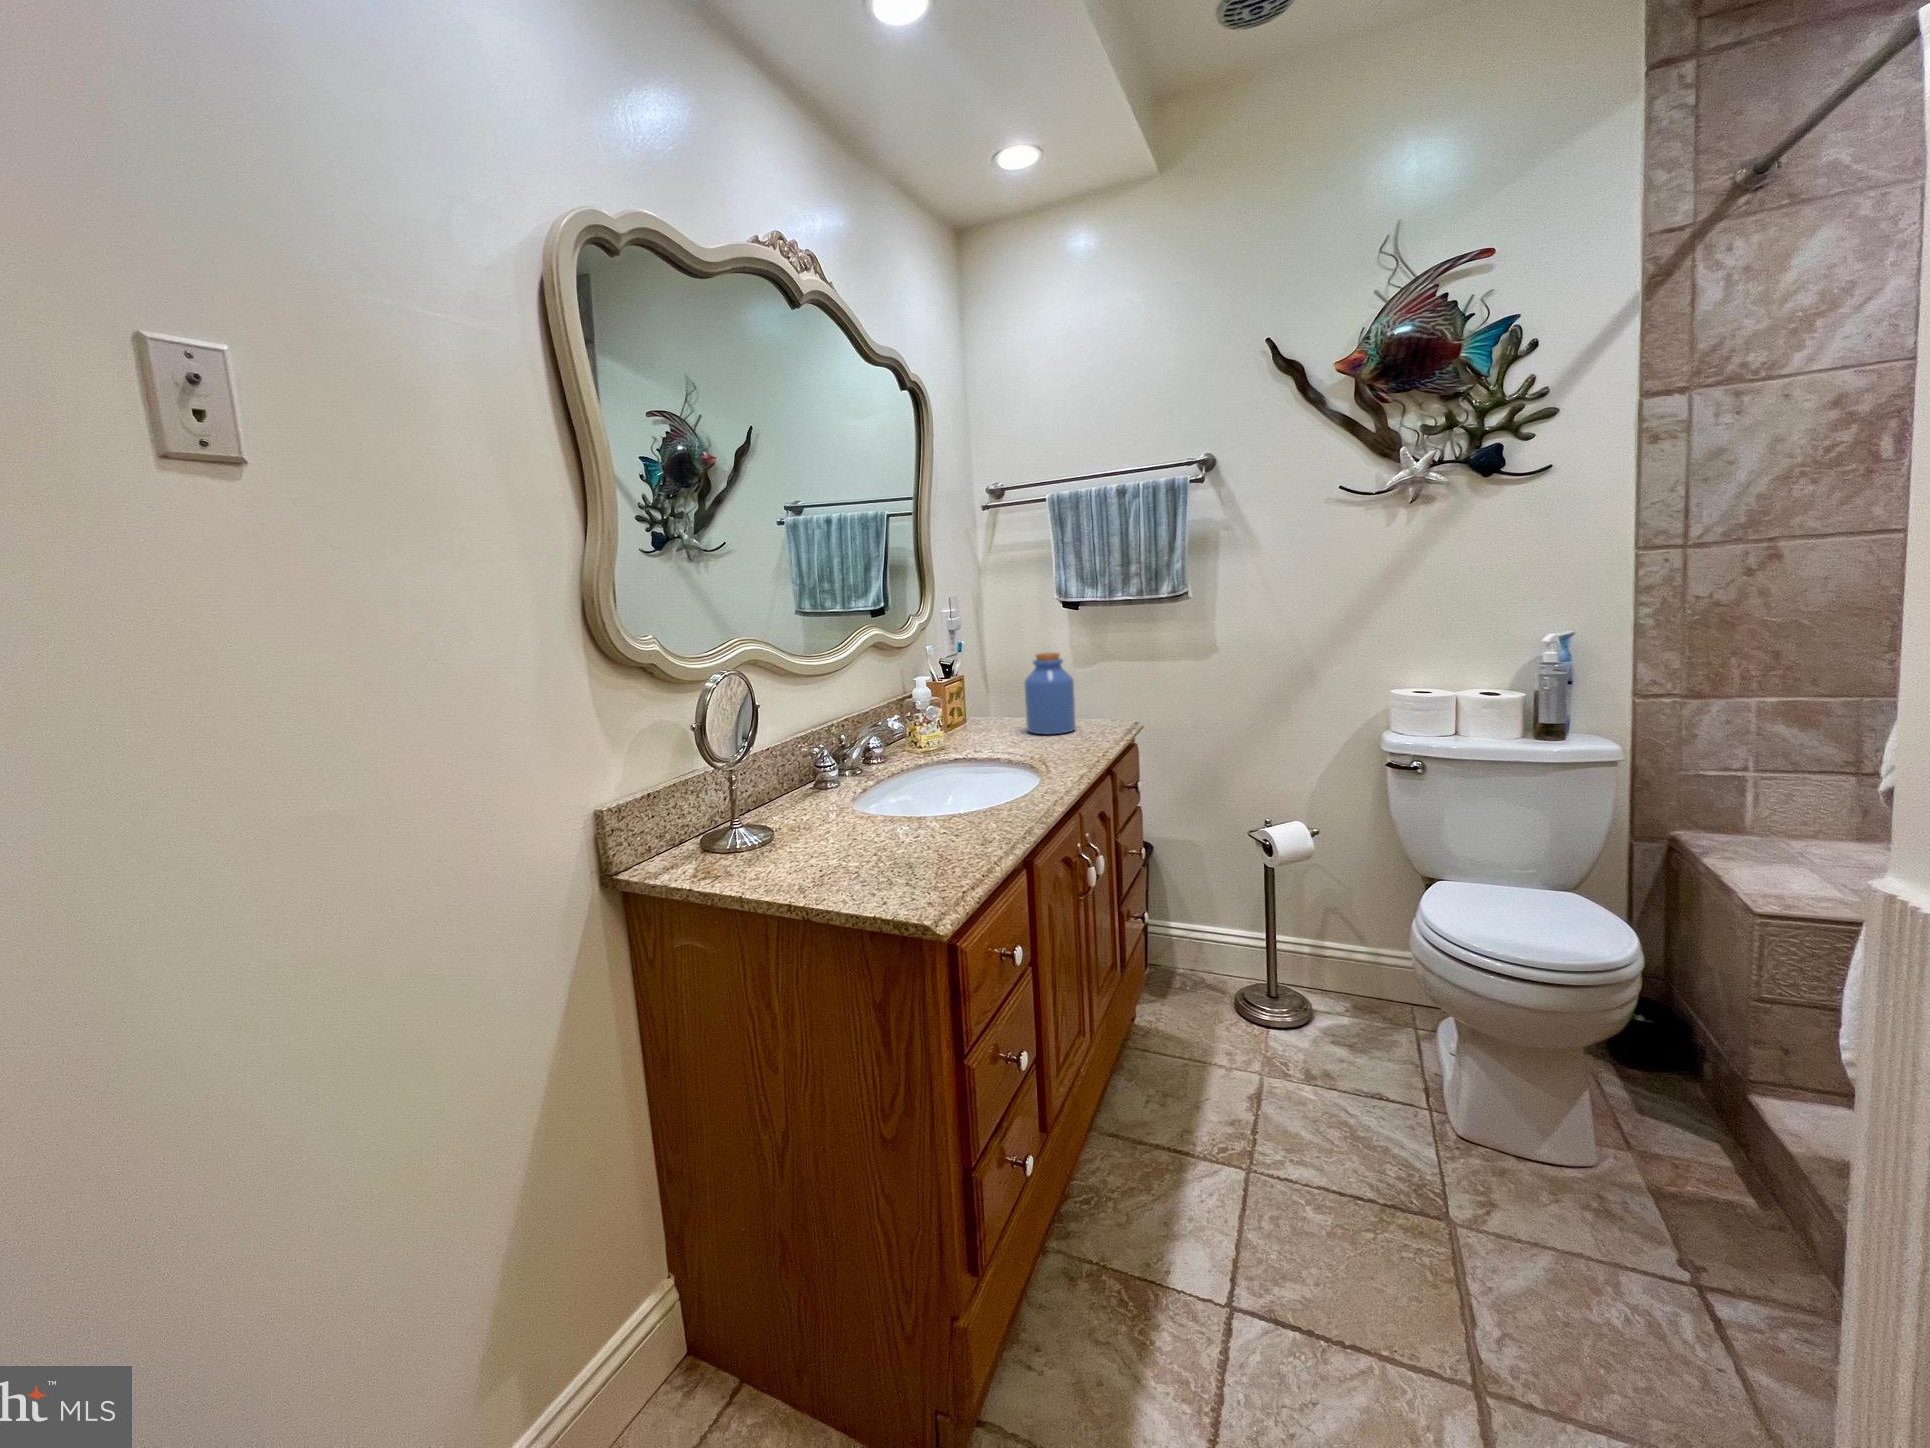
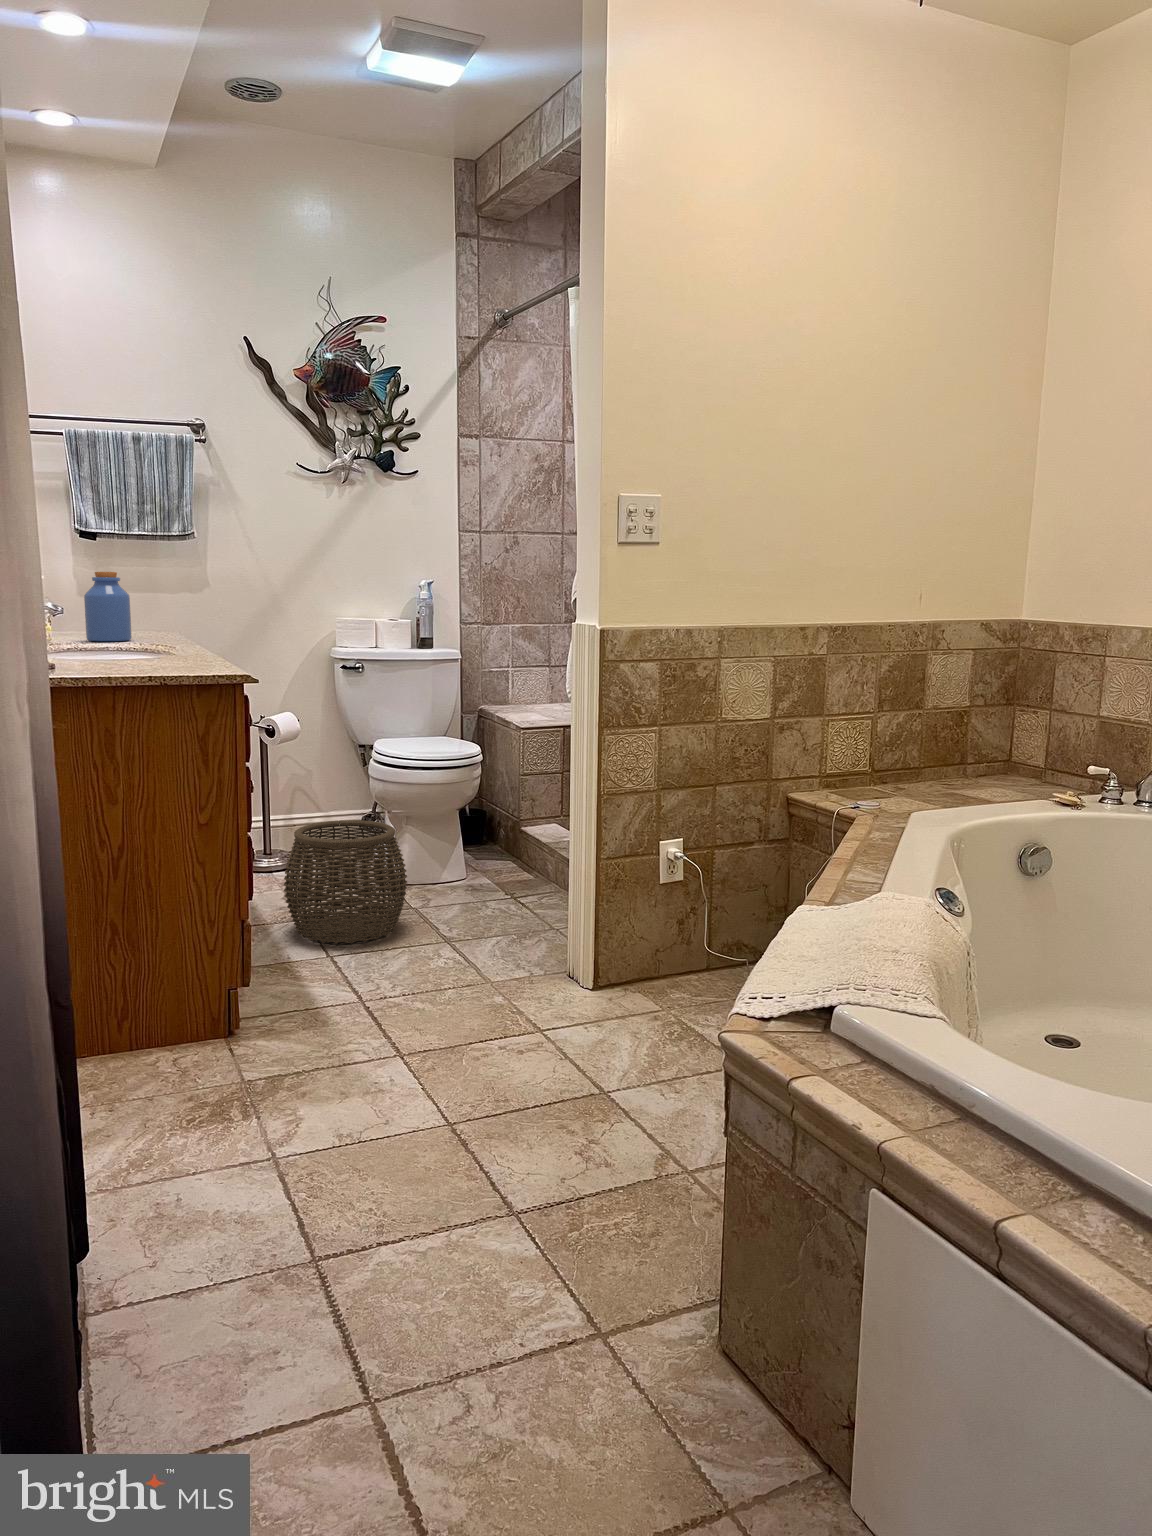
woven basket: none [1193,1035,1414,1300] -> present [284,820,407,944]

